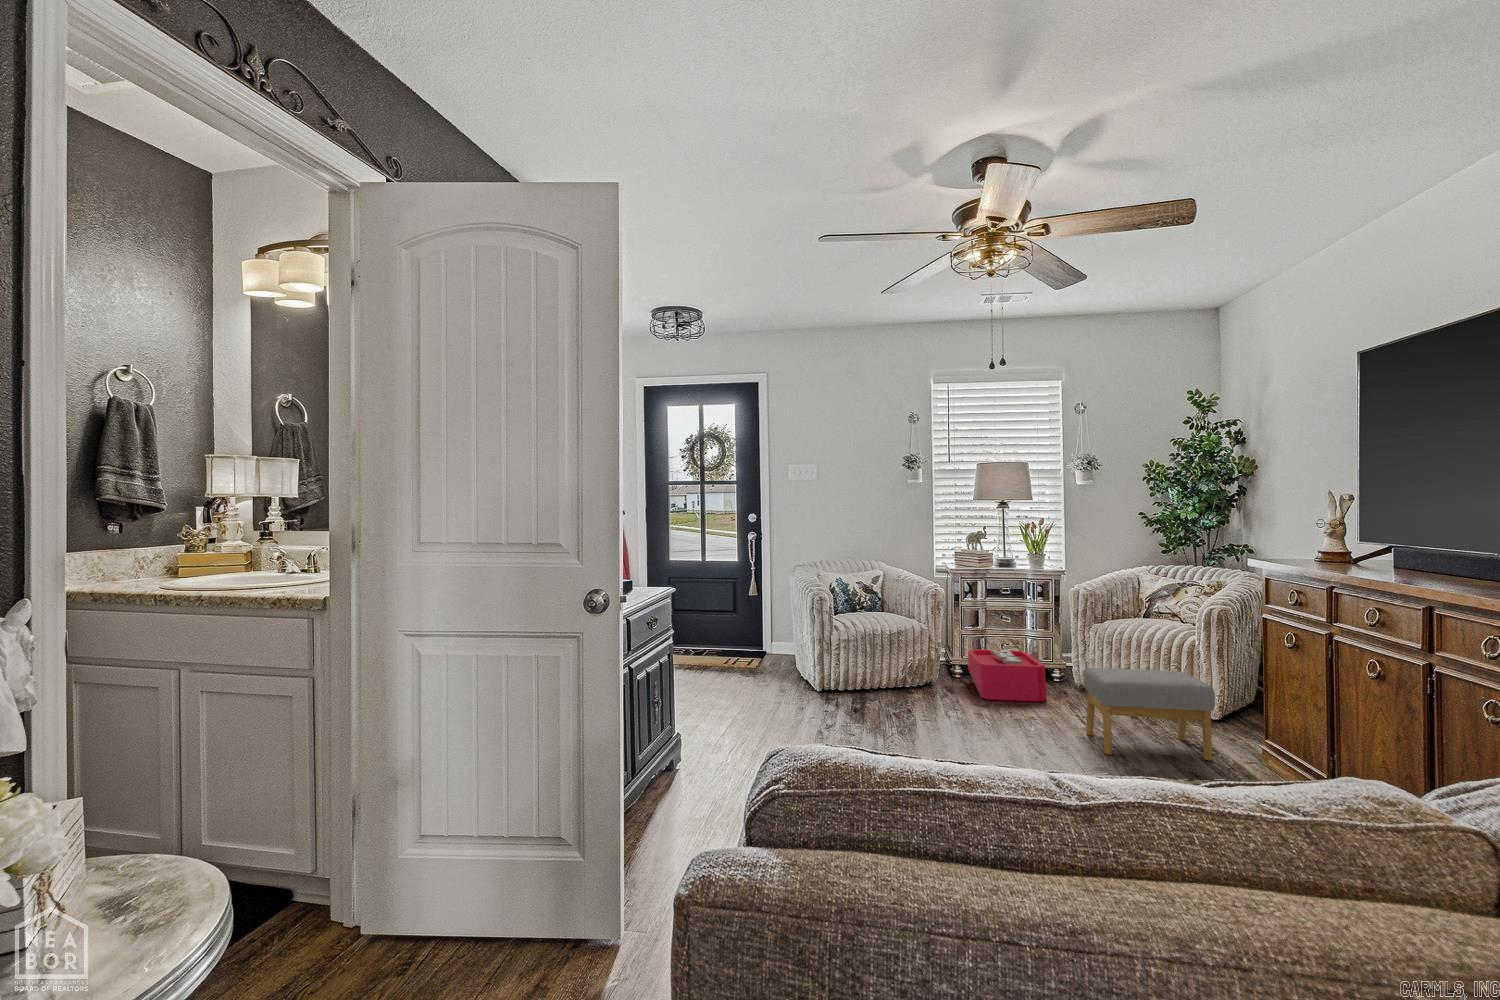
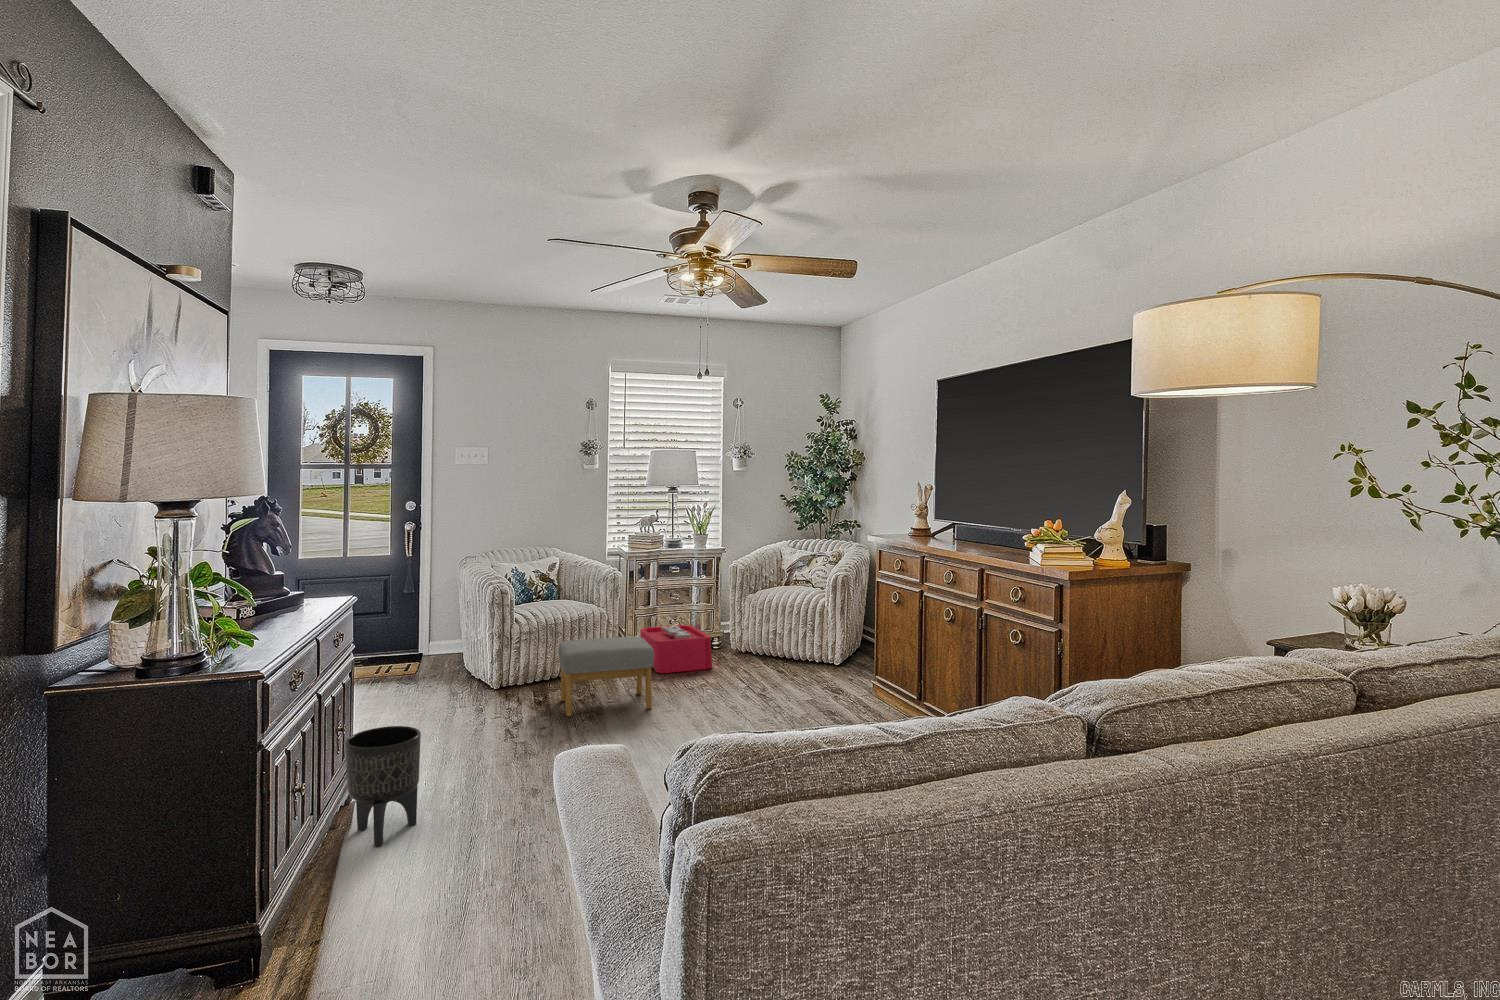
footstool: present [1084,668,1215,761] -> present [558,637,654,716]
planter: none [646,709,710,820] -> present [345,726,421,846]

